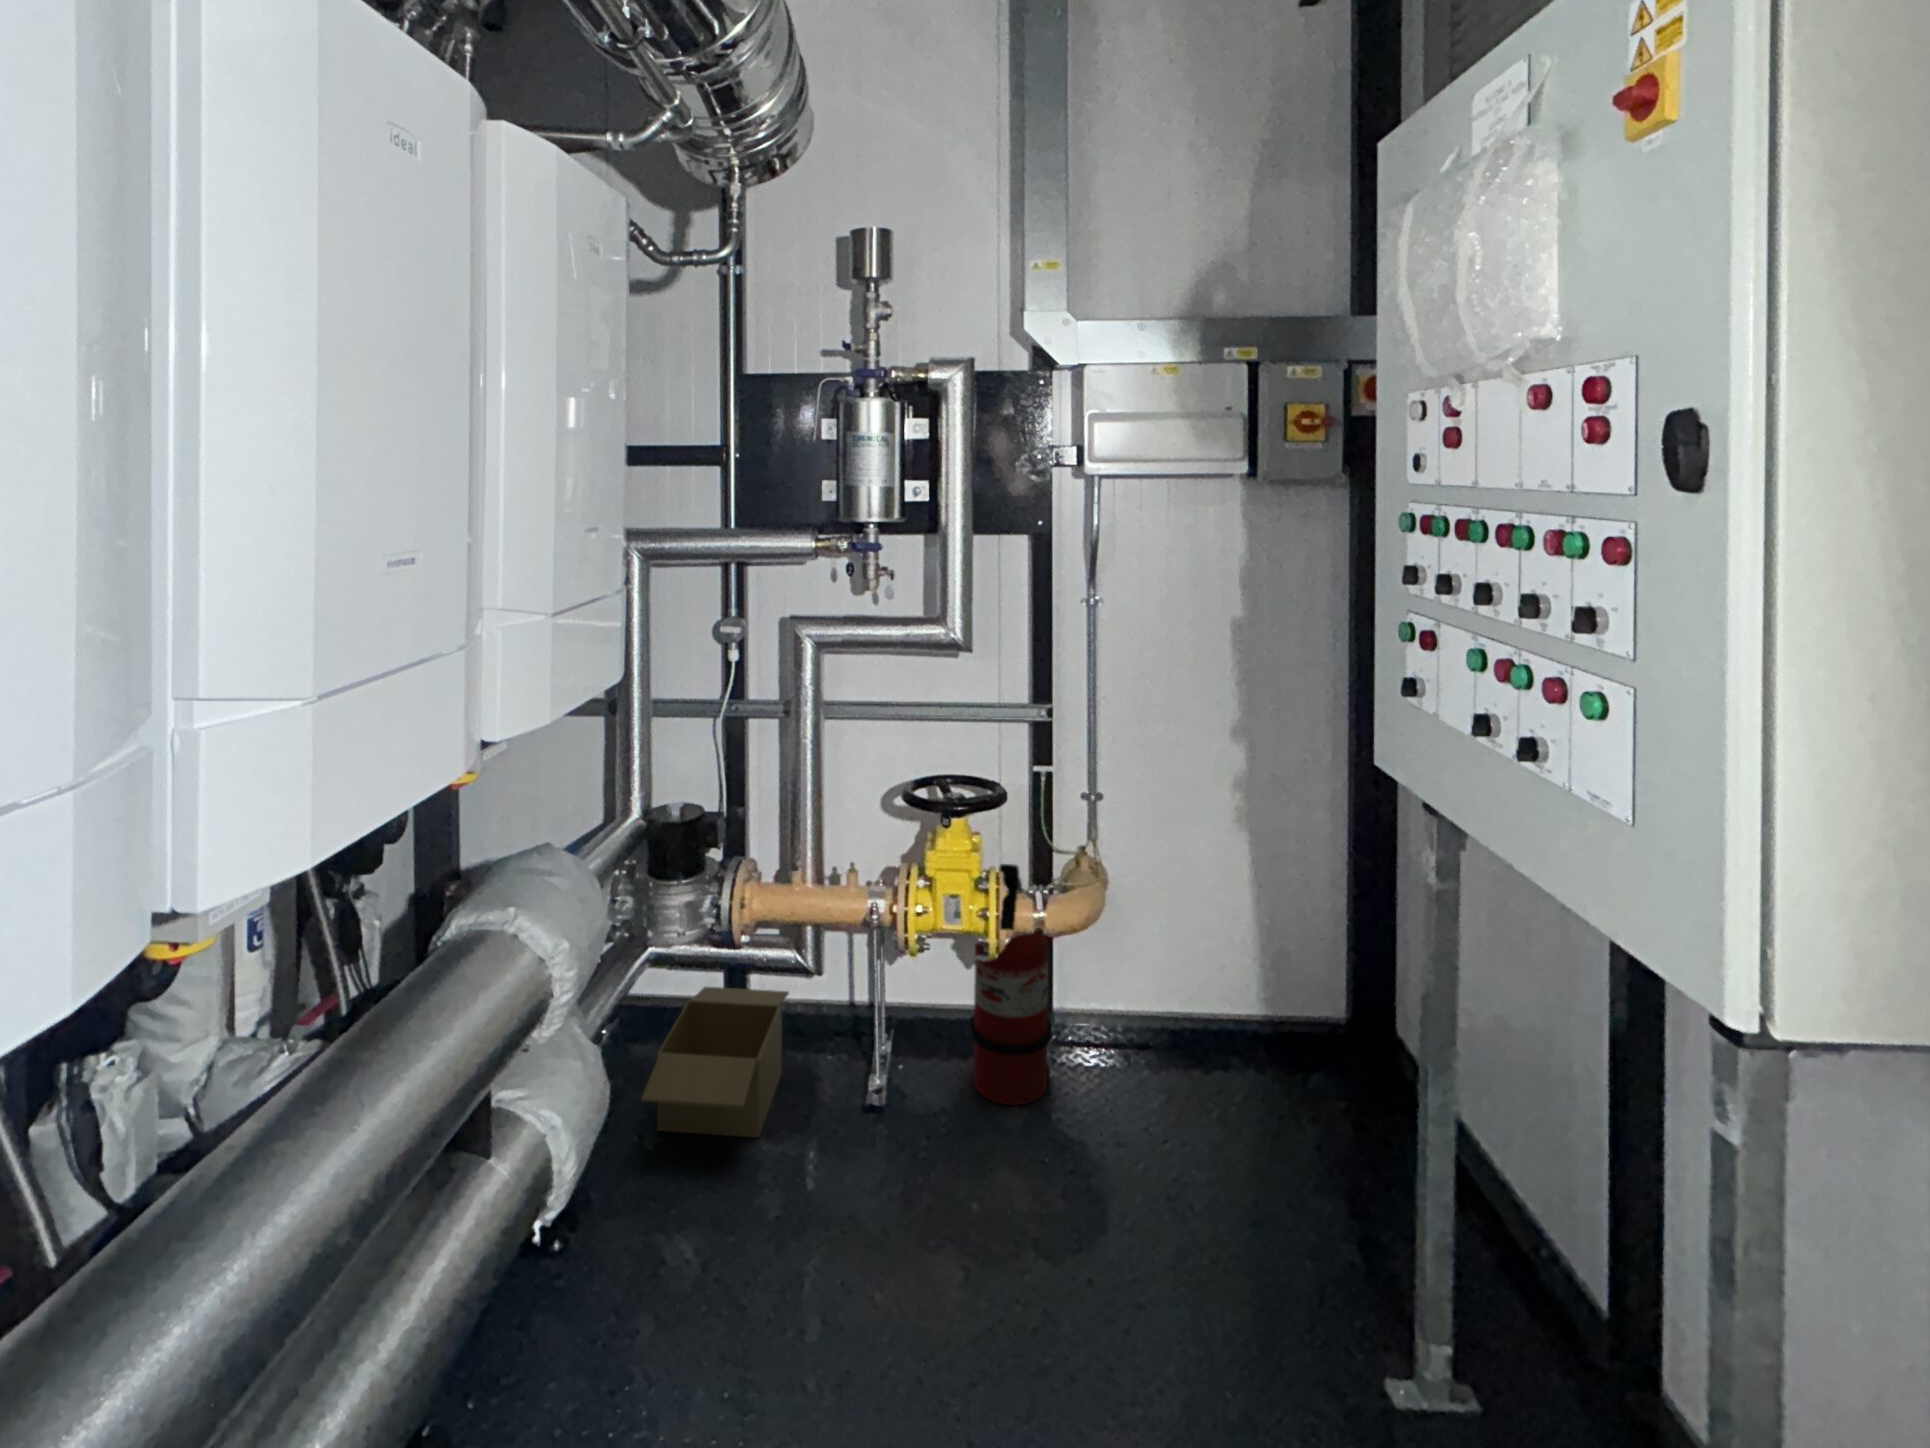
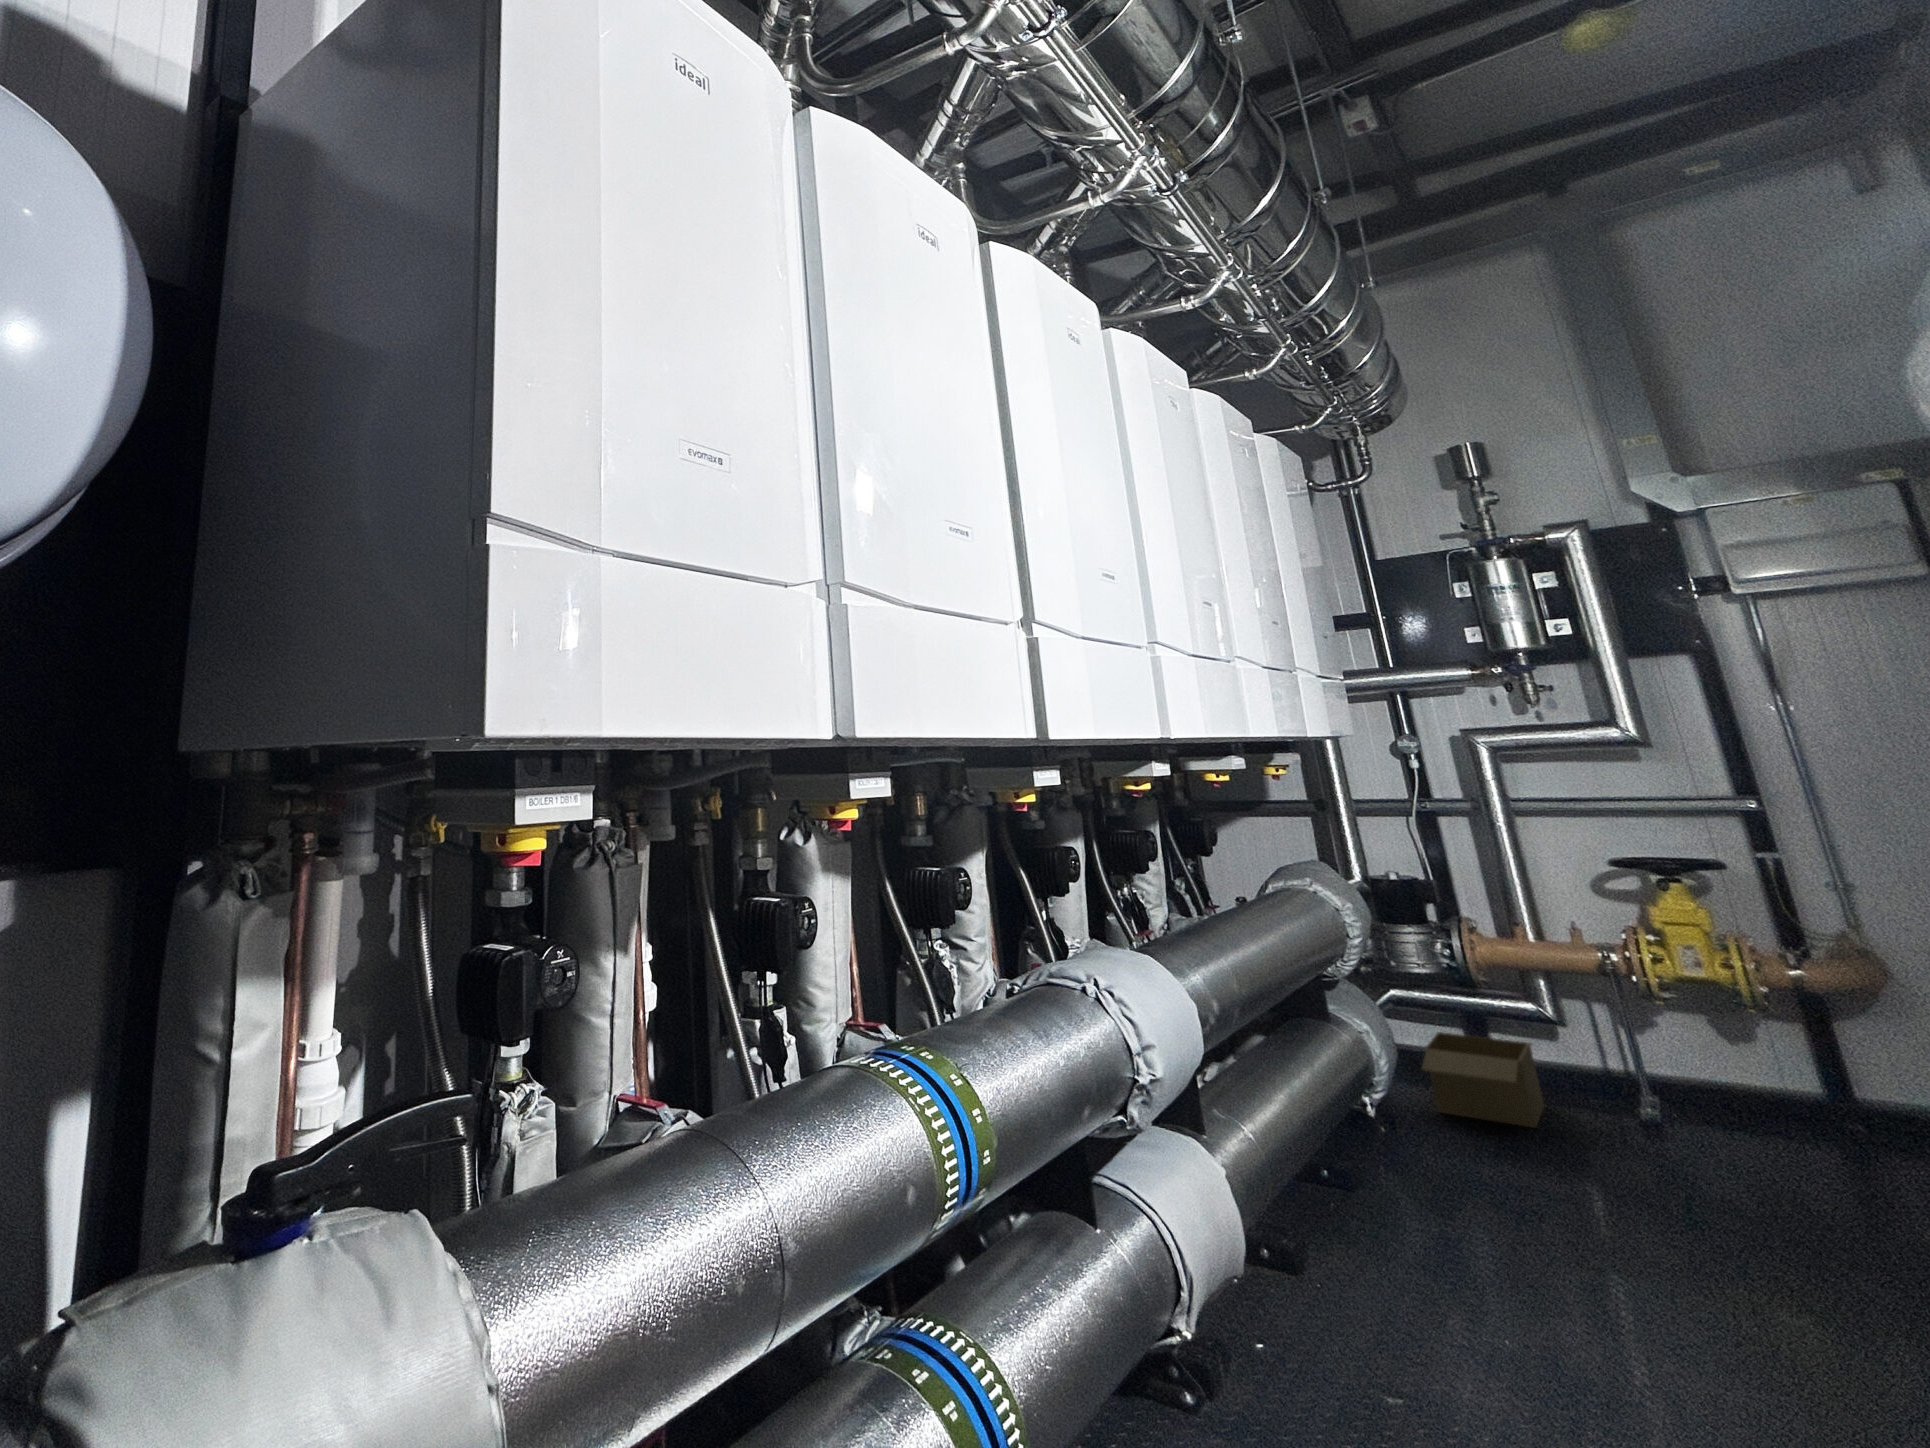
fire extinguisher: present [970,864,1052,1105] -> none [1726,916,1859,1153]

